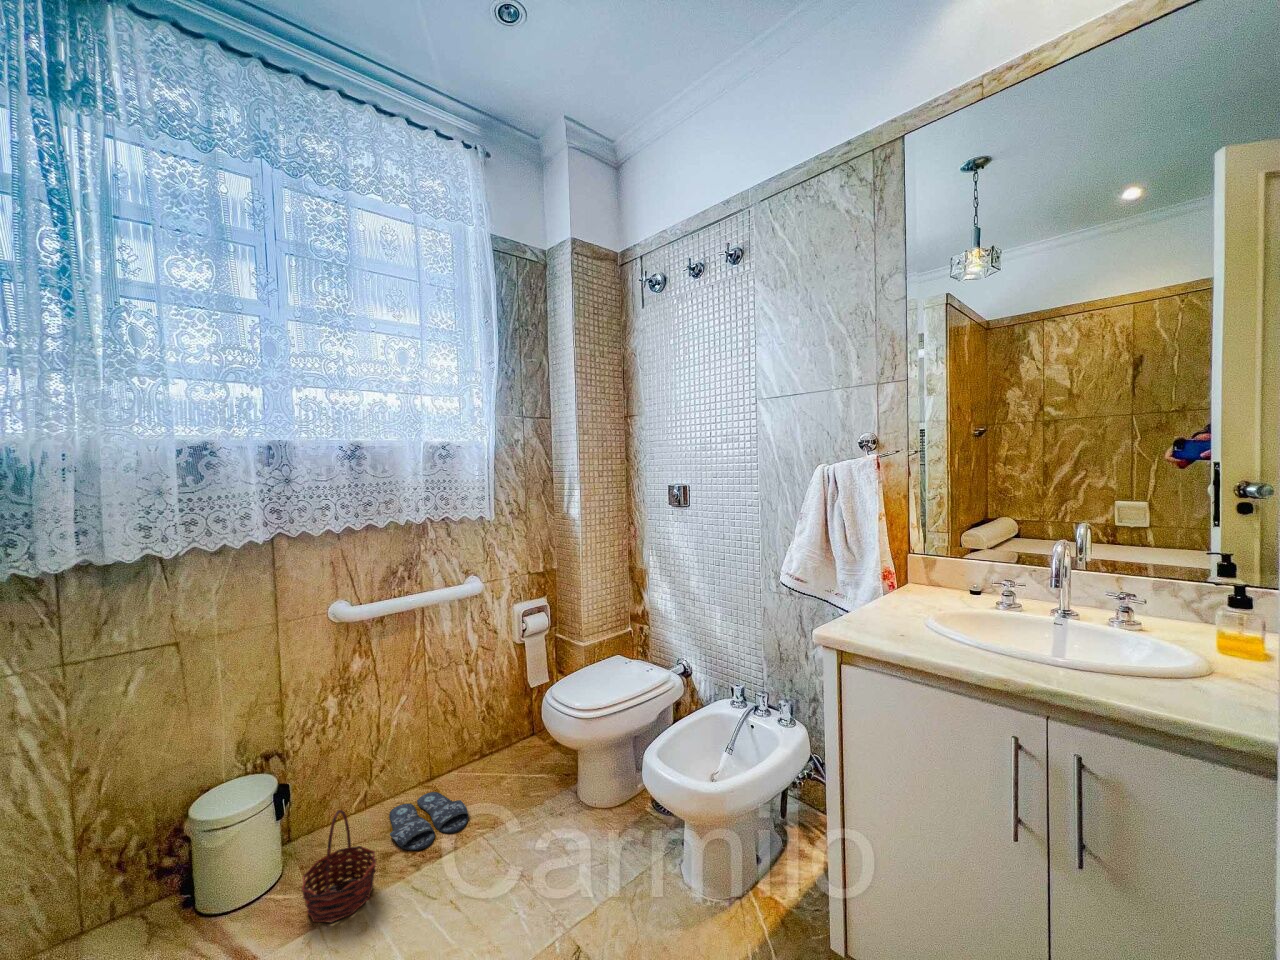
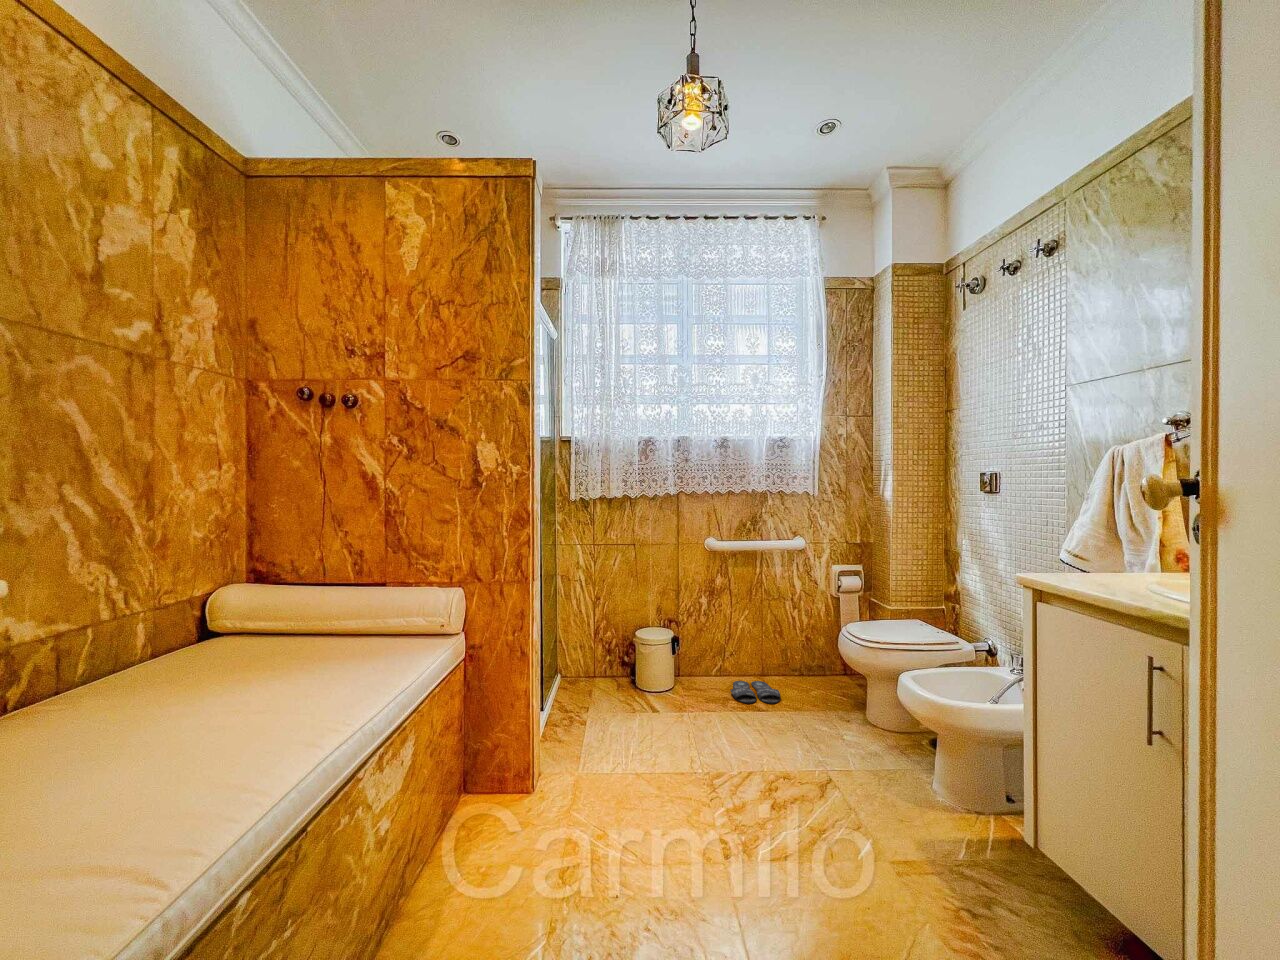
basket: present [302,810,376,923] -> none [679,654,718,713]

